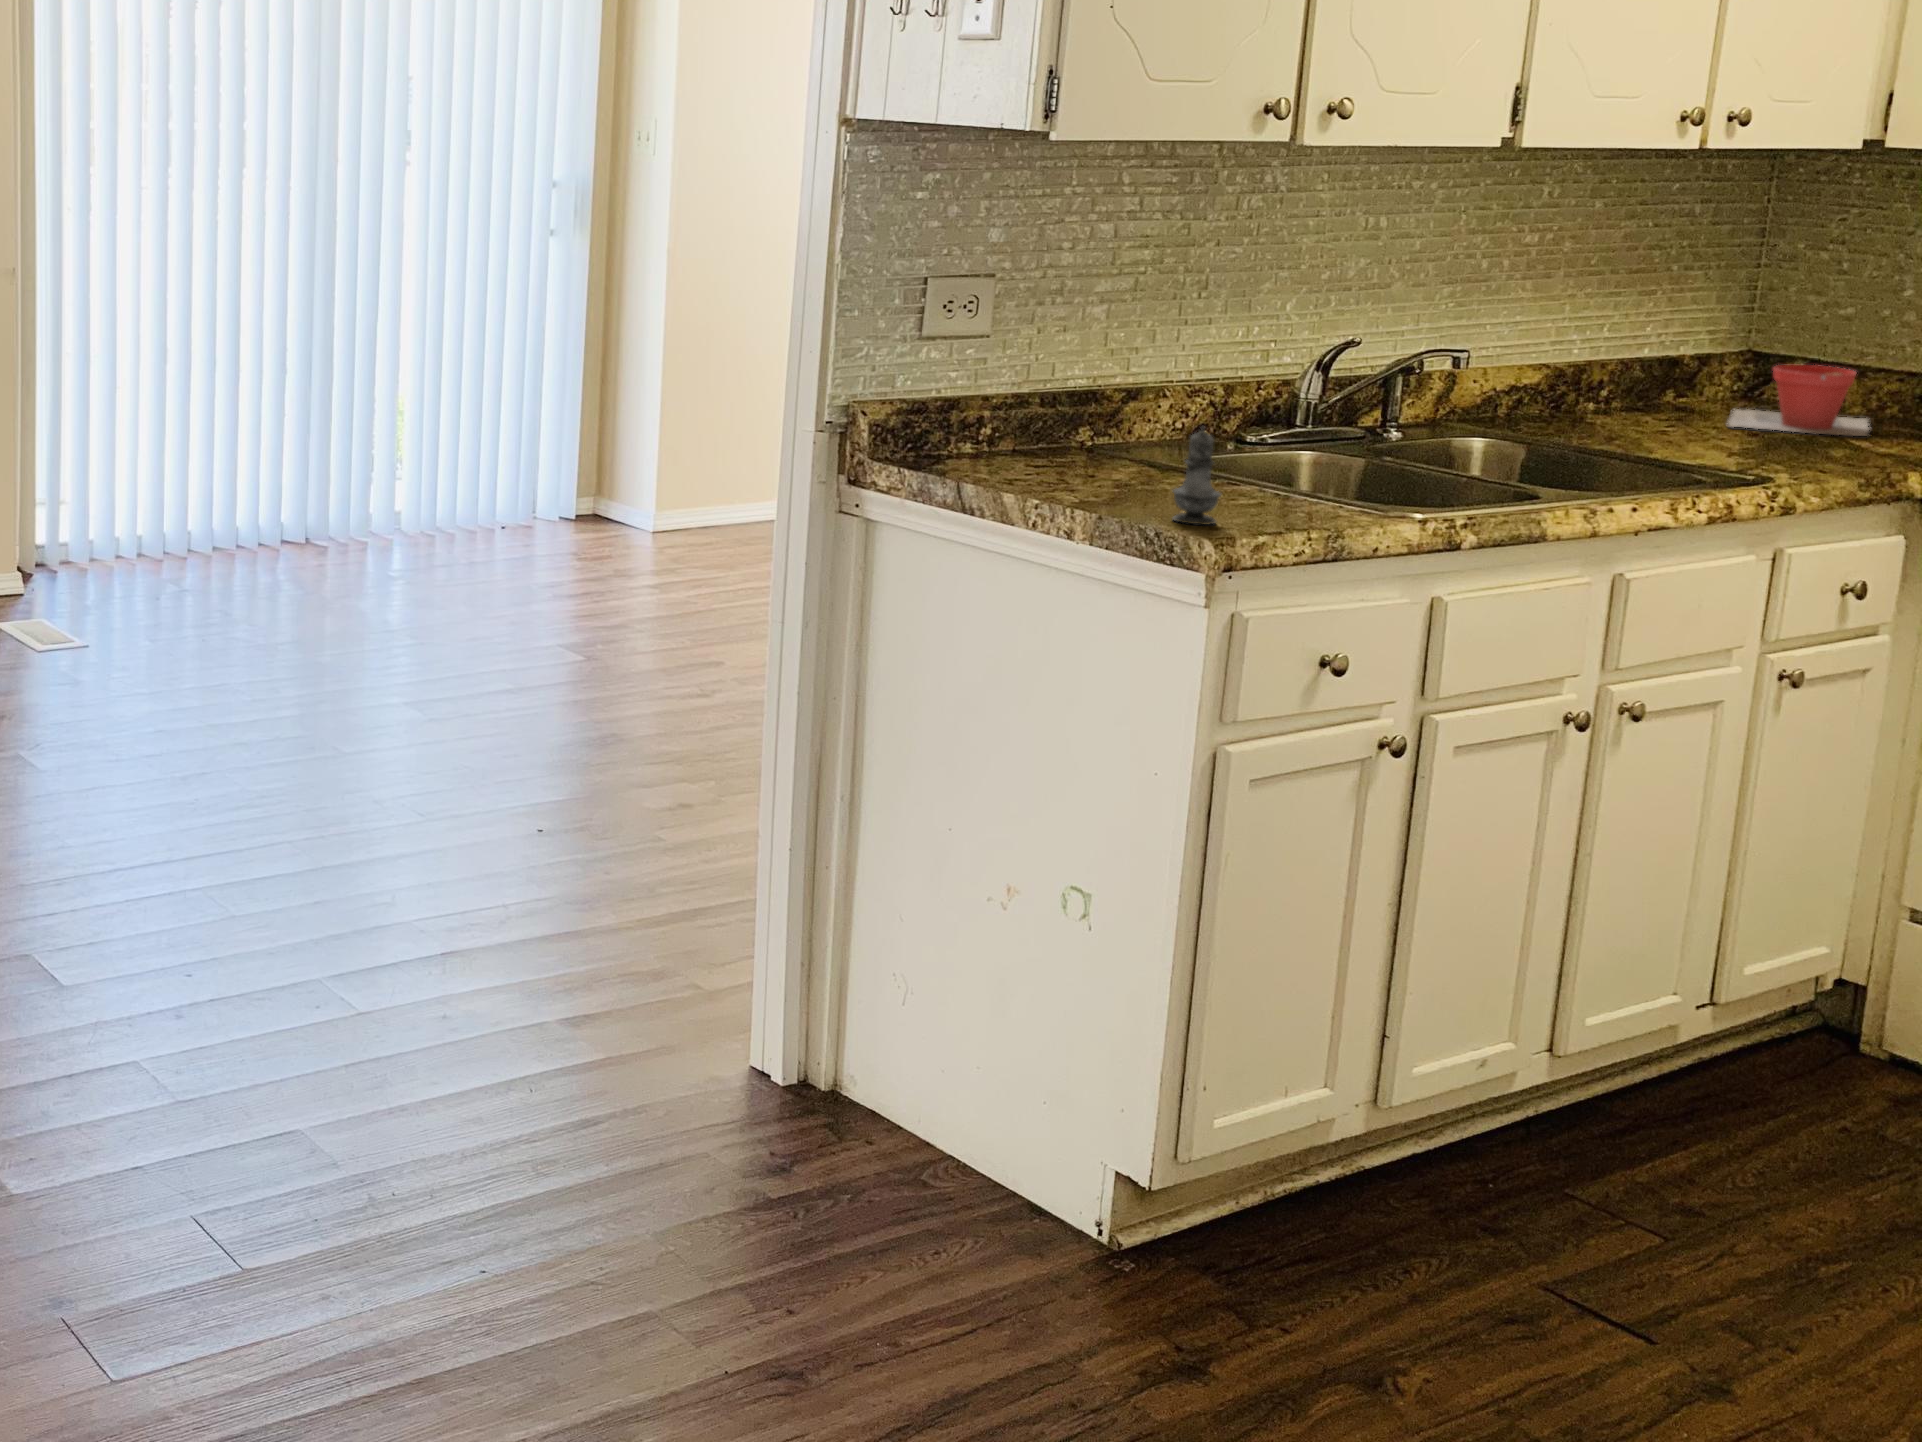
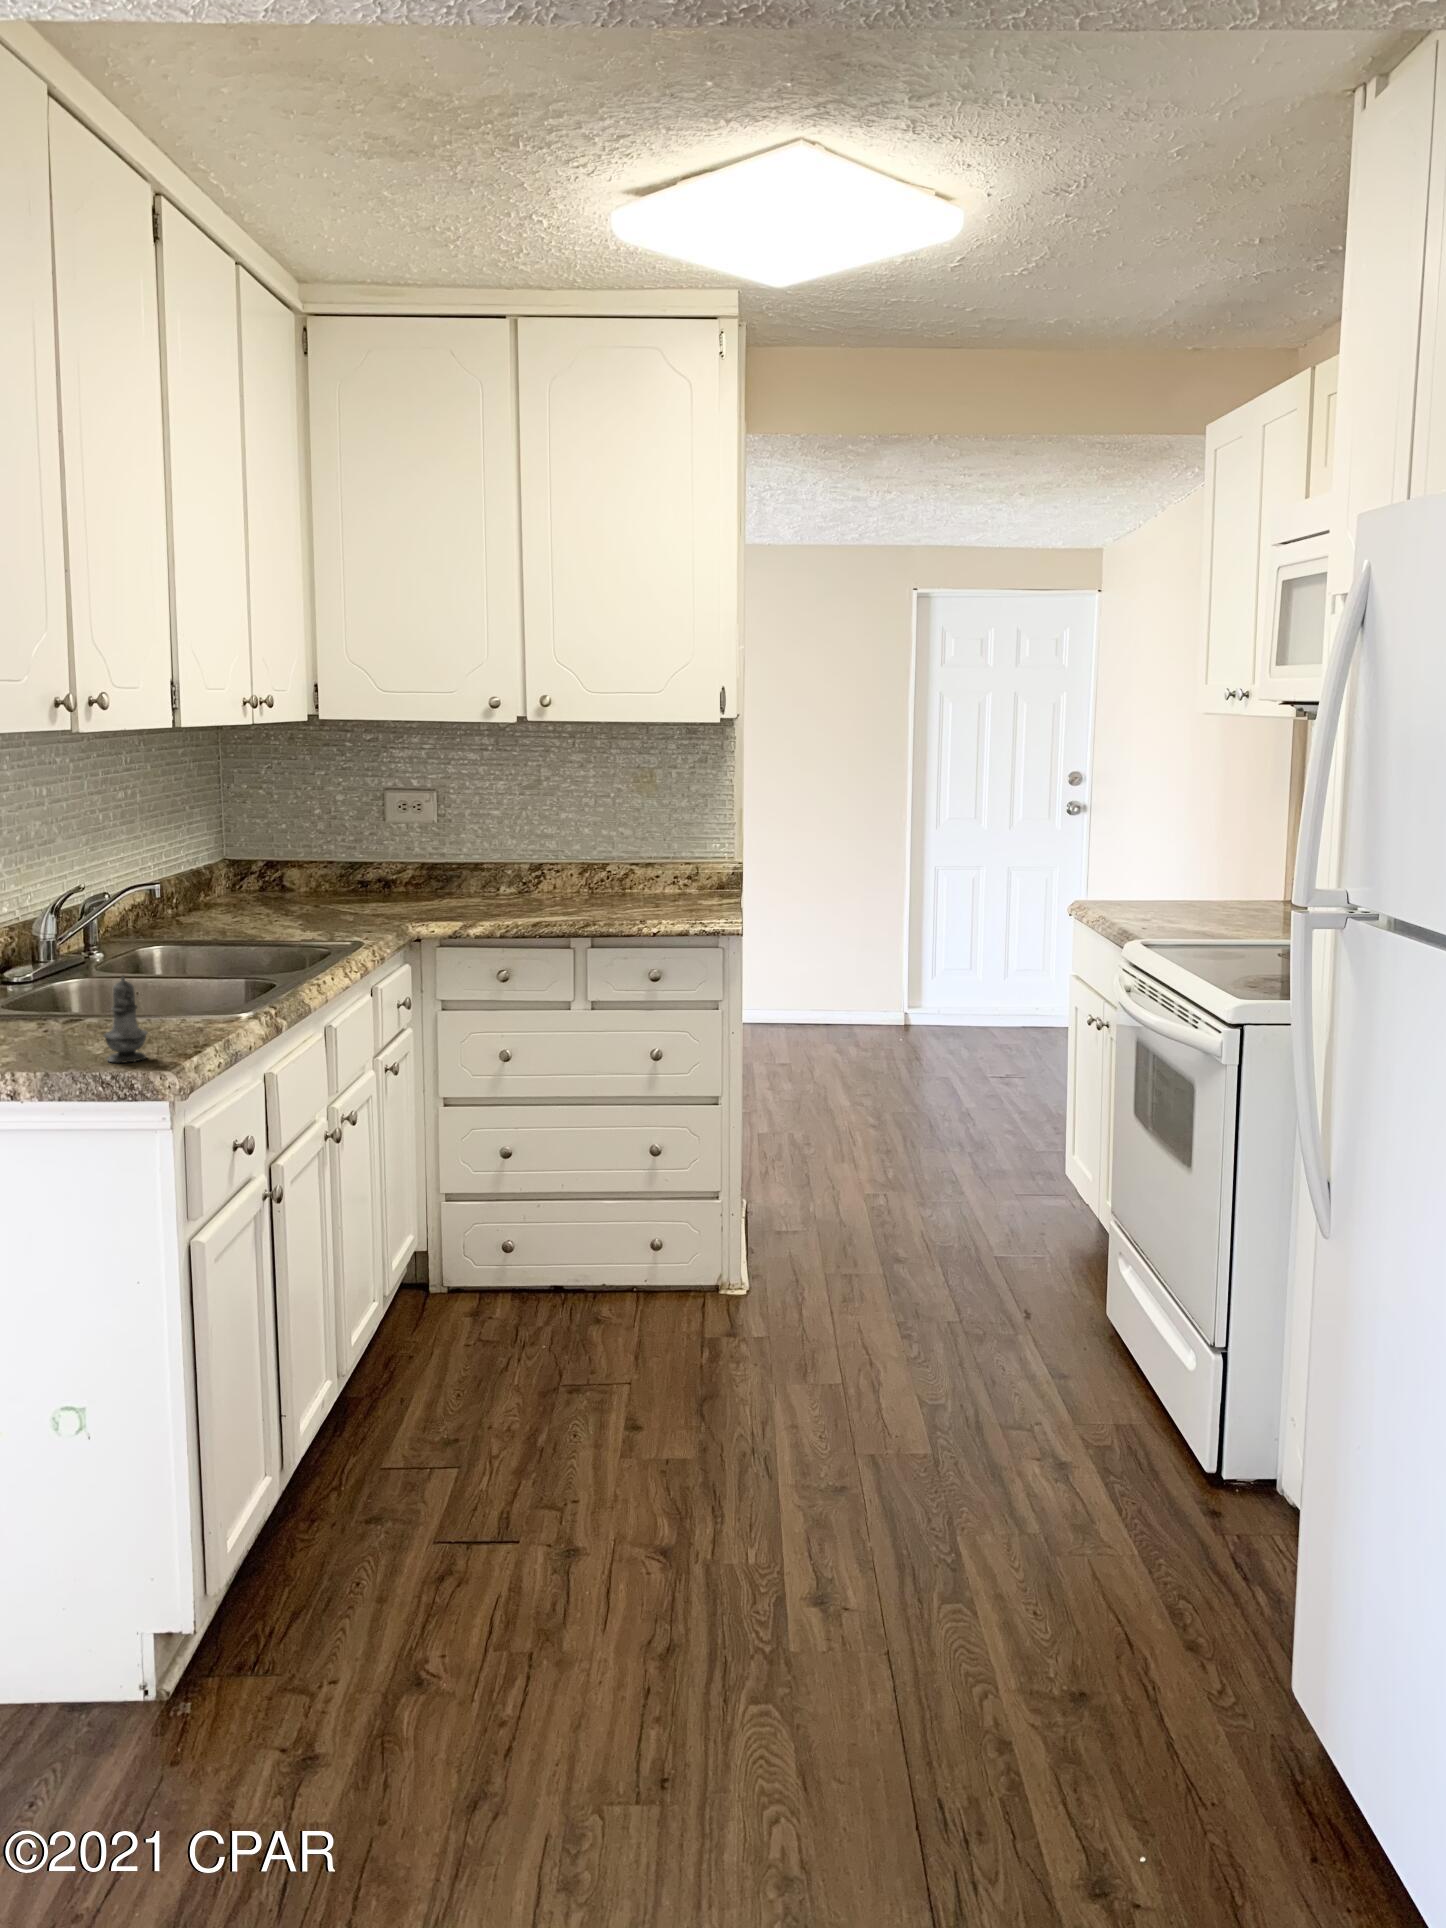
plant pot: present [1727,364,1869,436] -> none [239,864,340,912]

